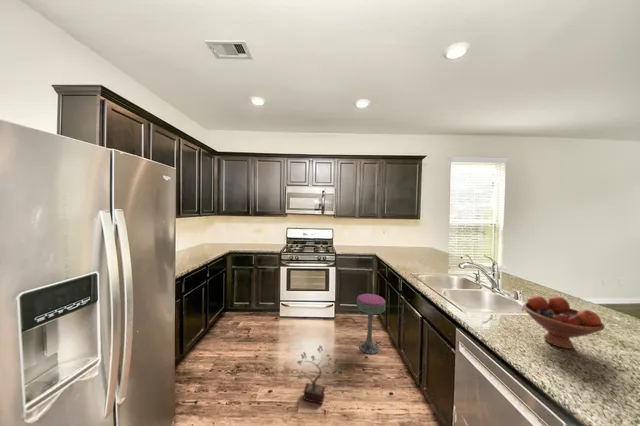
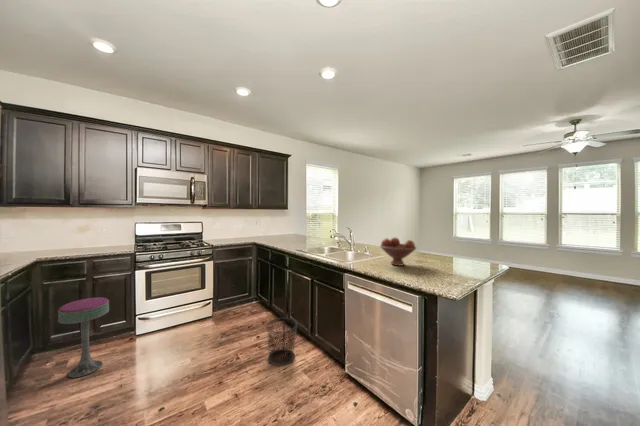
bar stool: present [357,294,386,354] -> present [58,297,109,378]
potted plant: present [298,346,344,404] -> none [197,331,254,396]
waste bin: none [366,347,401,404] -> present [266,318,297,365]

